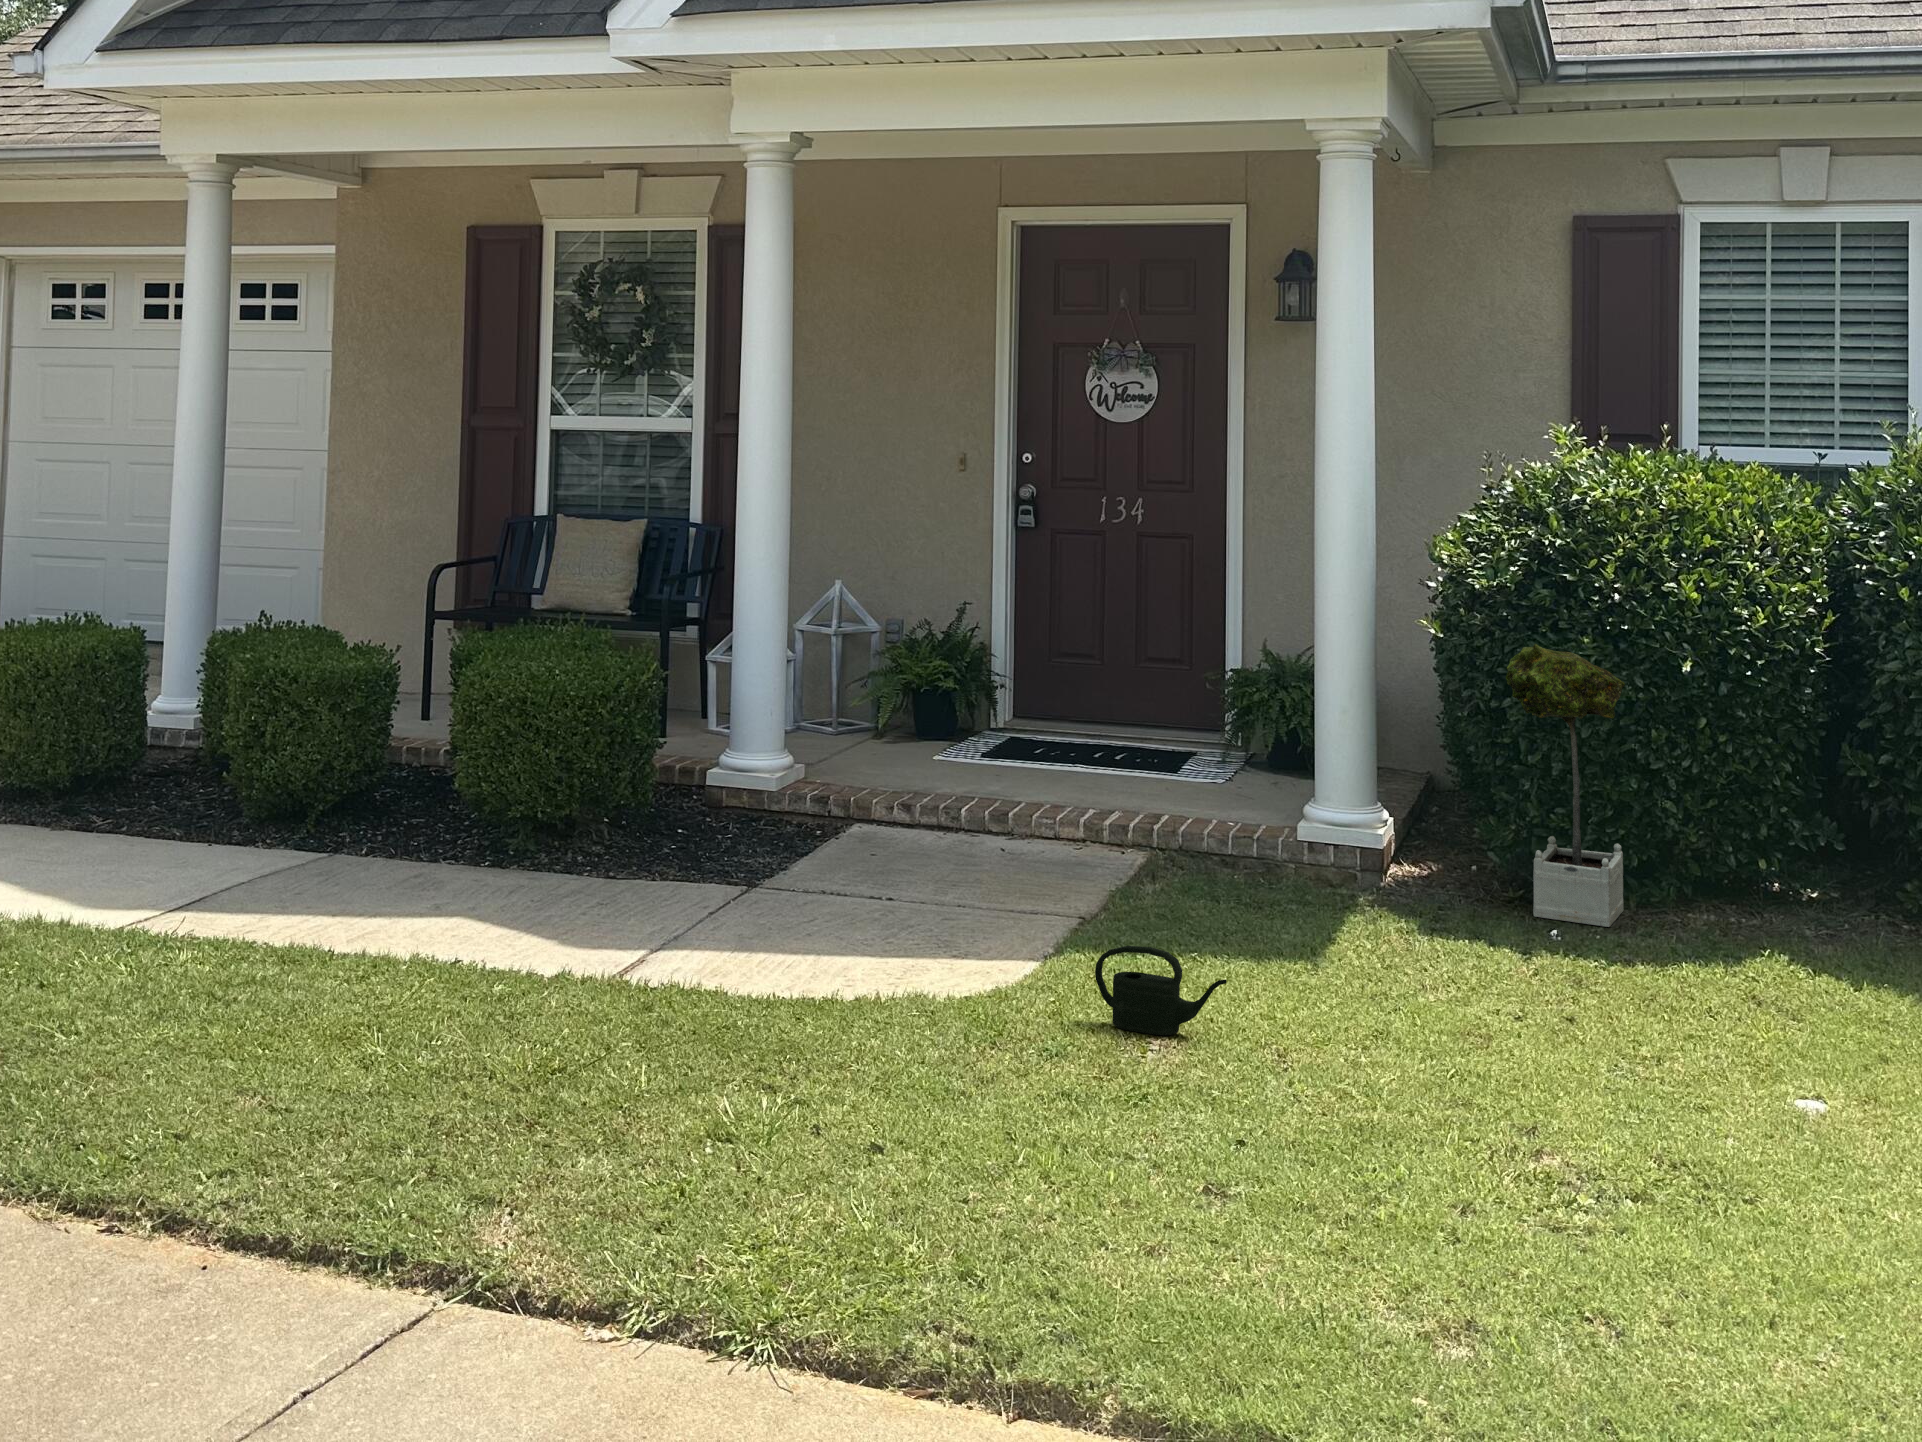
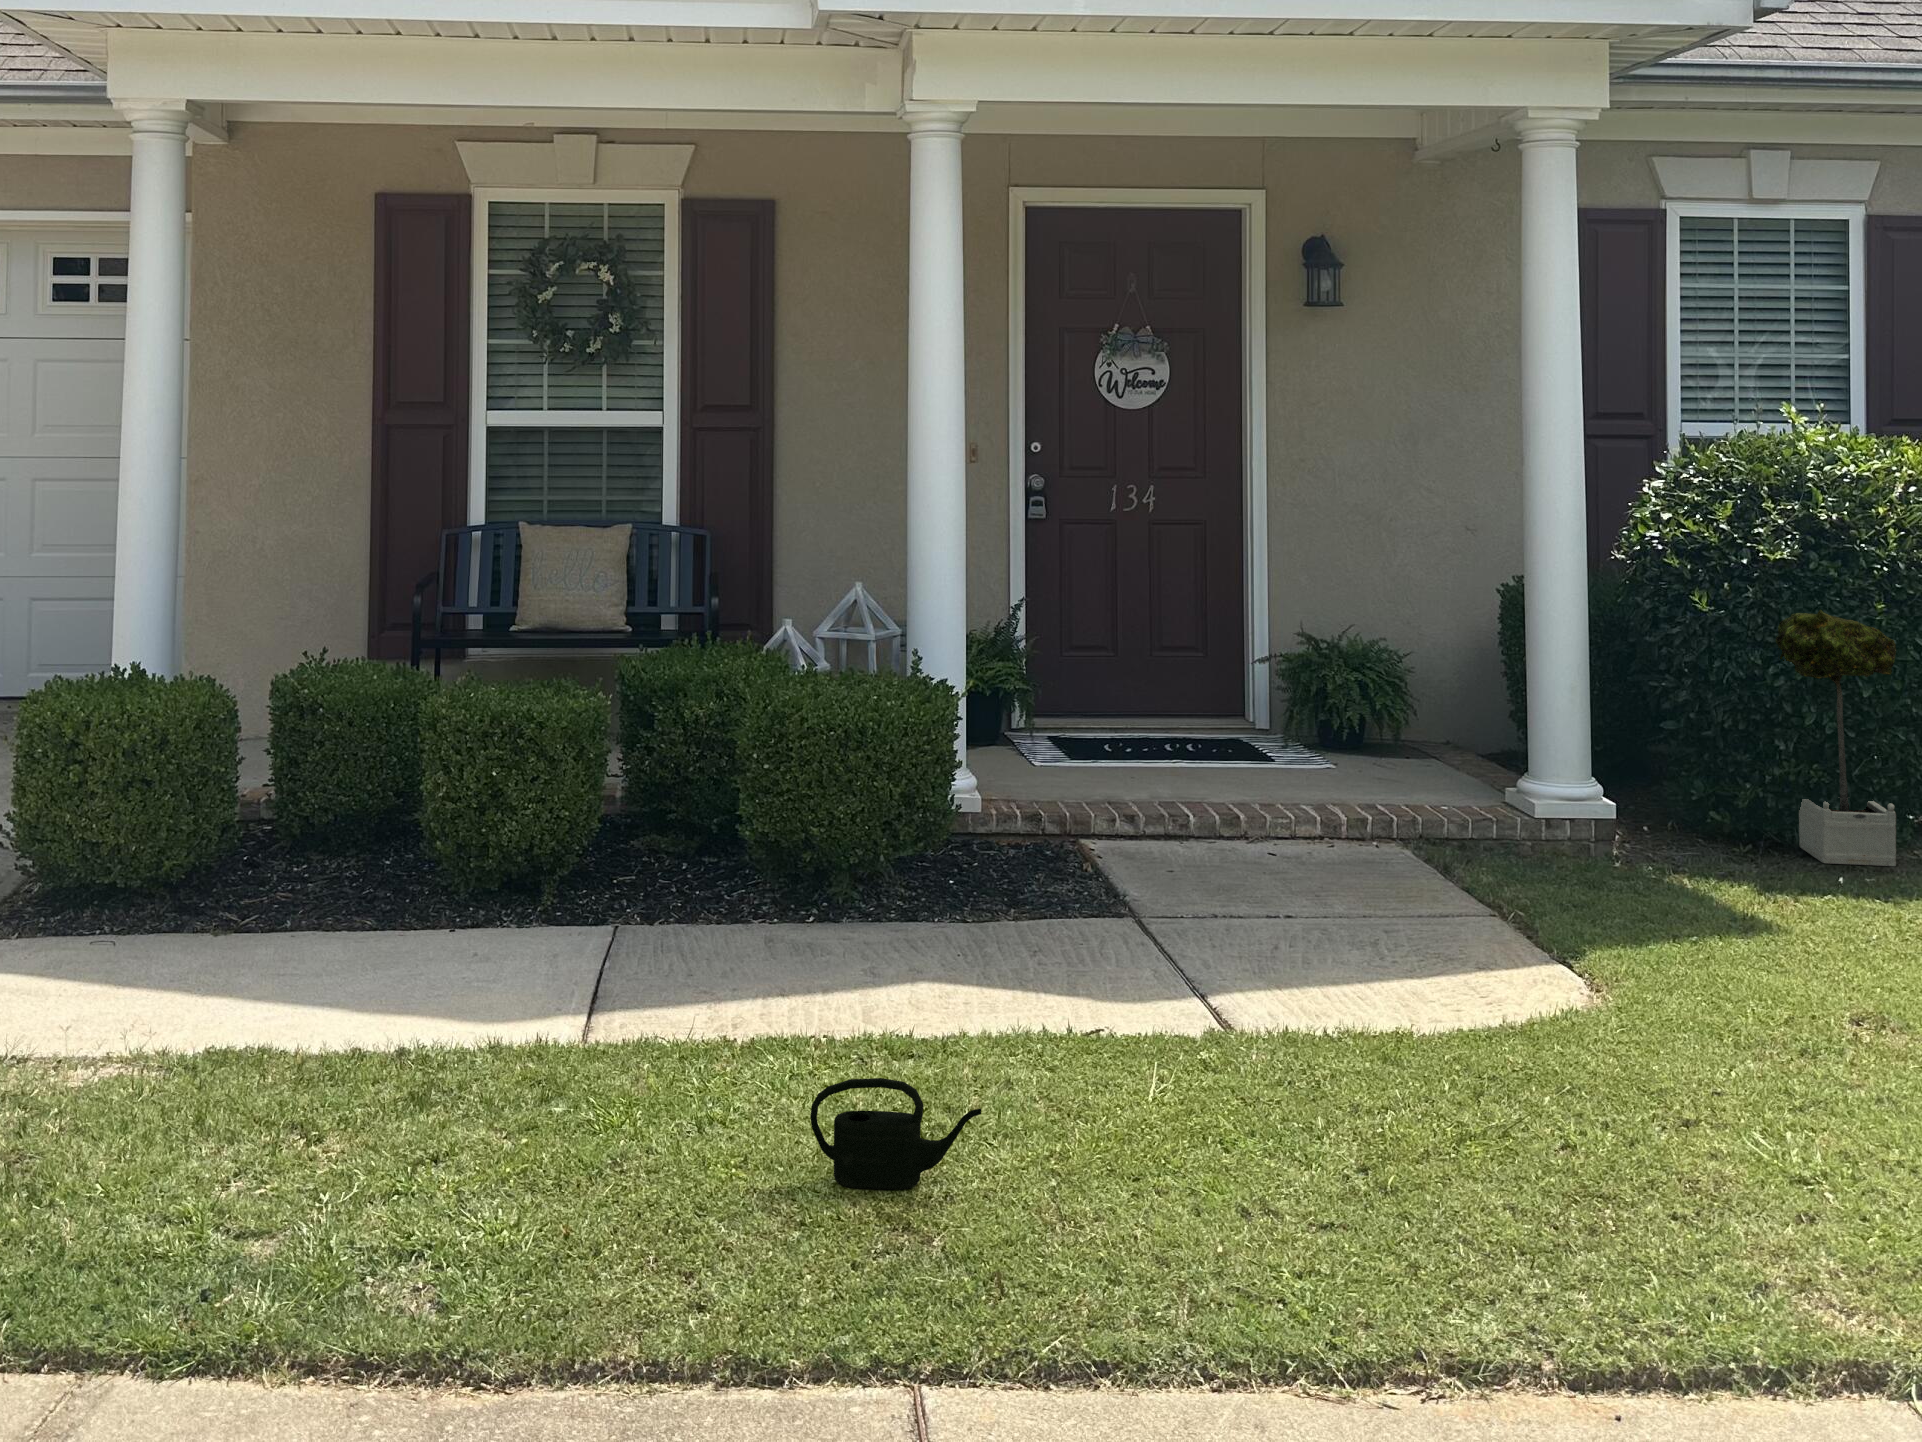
watering can: present [1095,946,1227,1036] -> present [810,1078,981,1189]

